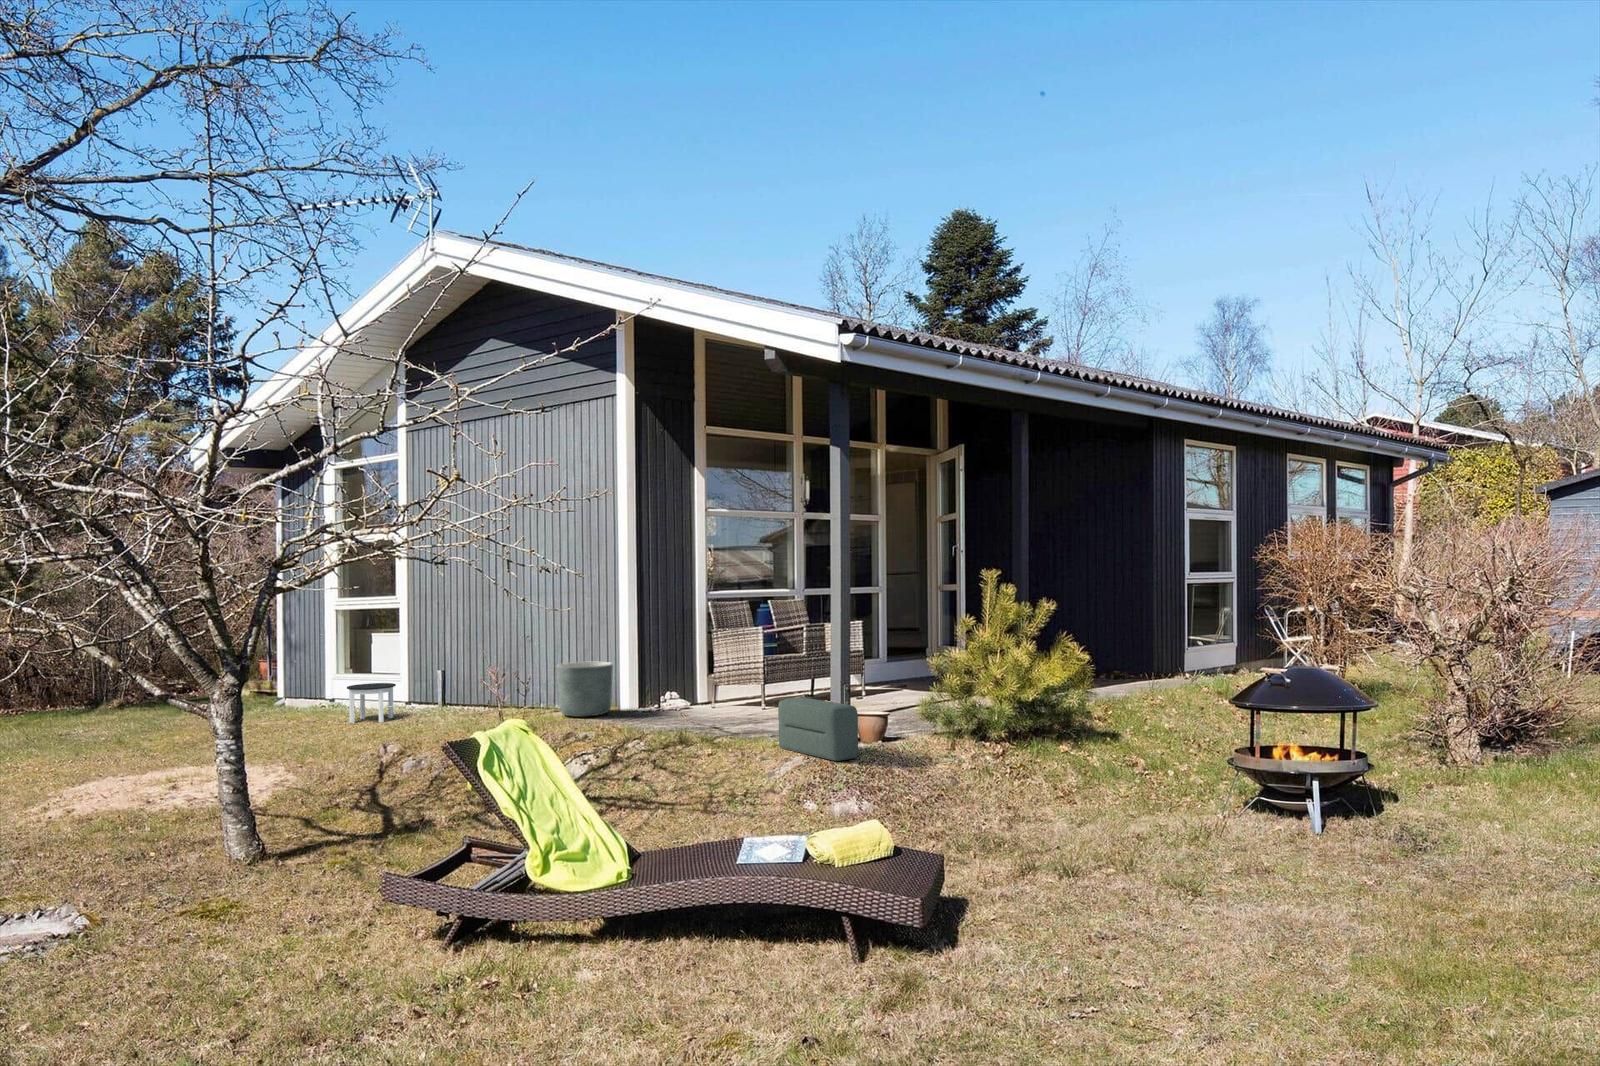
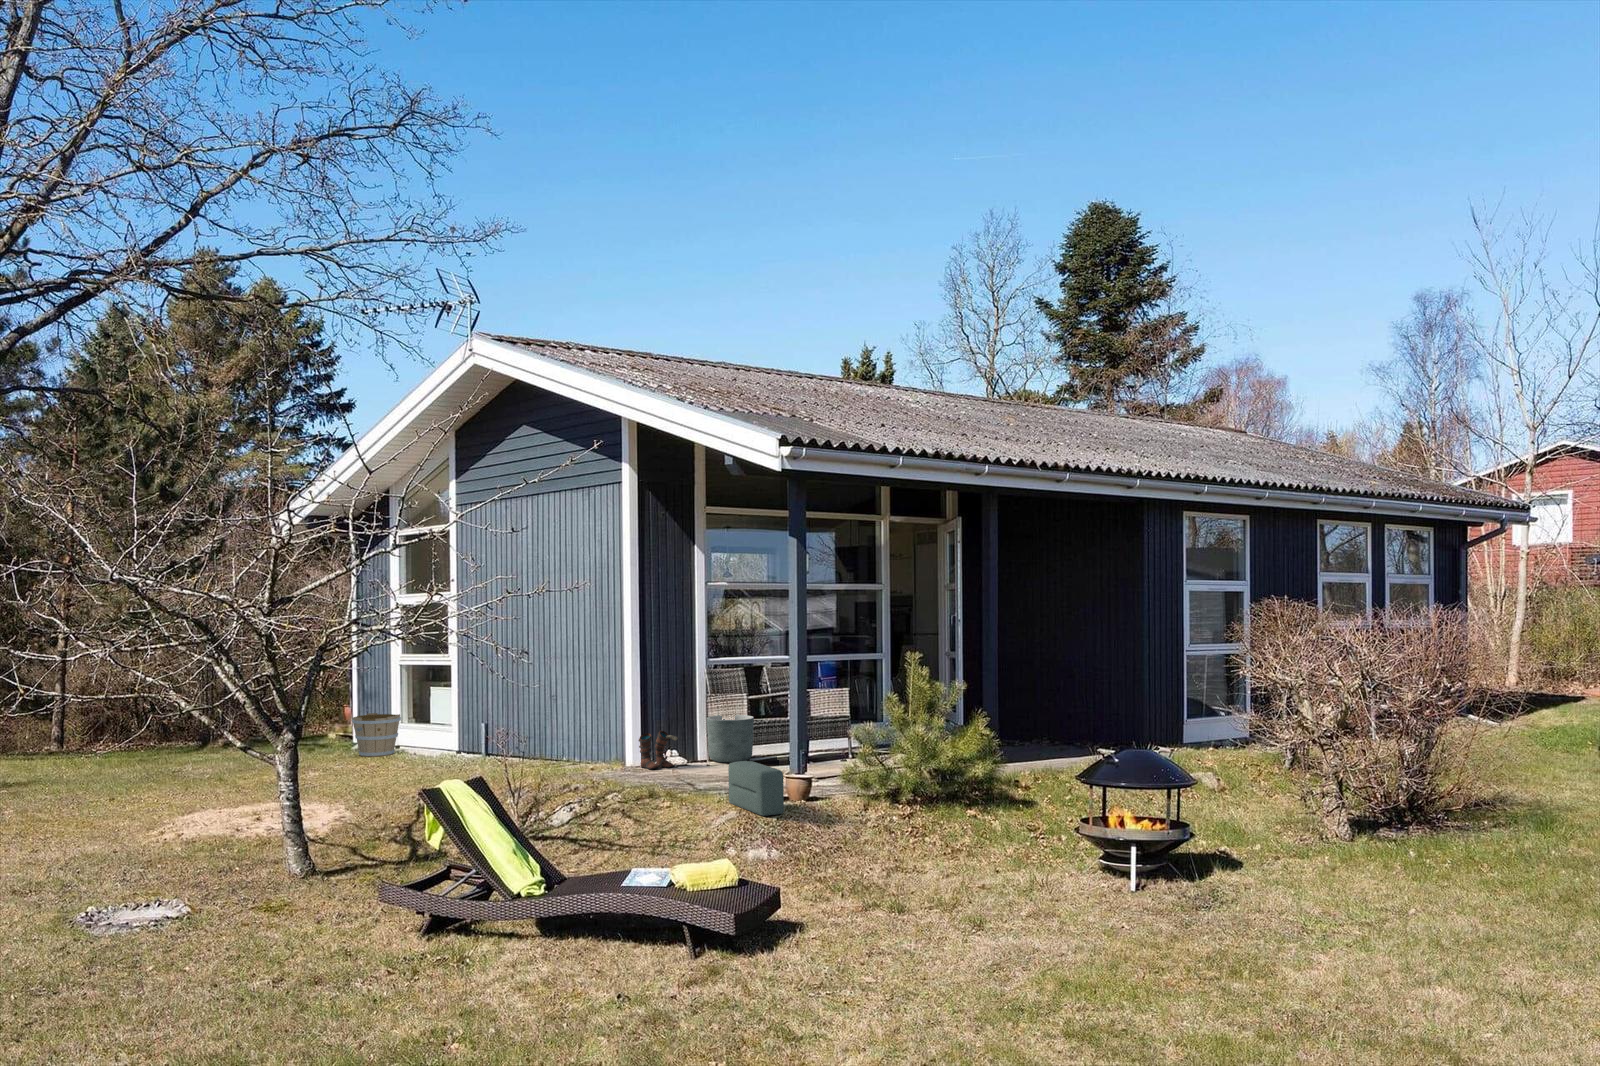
planter: present [557,662,613,717] -> present [707,715,754,762]
wooden bucket: none [276,668,333,716] -> present [352,713,401,757]
boots: none [638,671,683,715] -> present [639,731,678,769]
round table: present [347,683,396,723] -> none [409,730,451,766]

